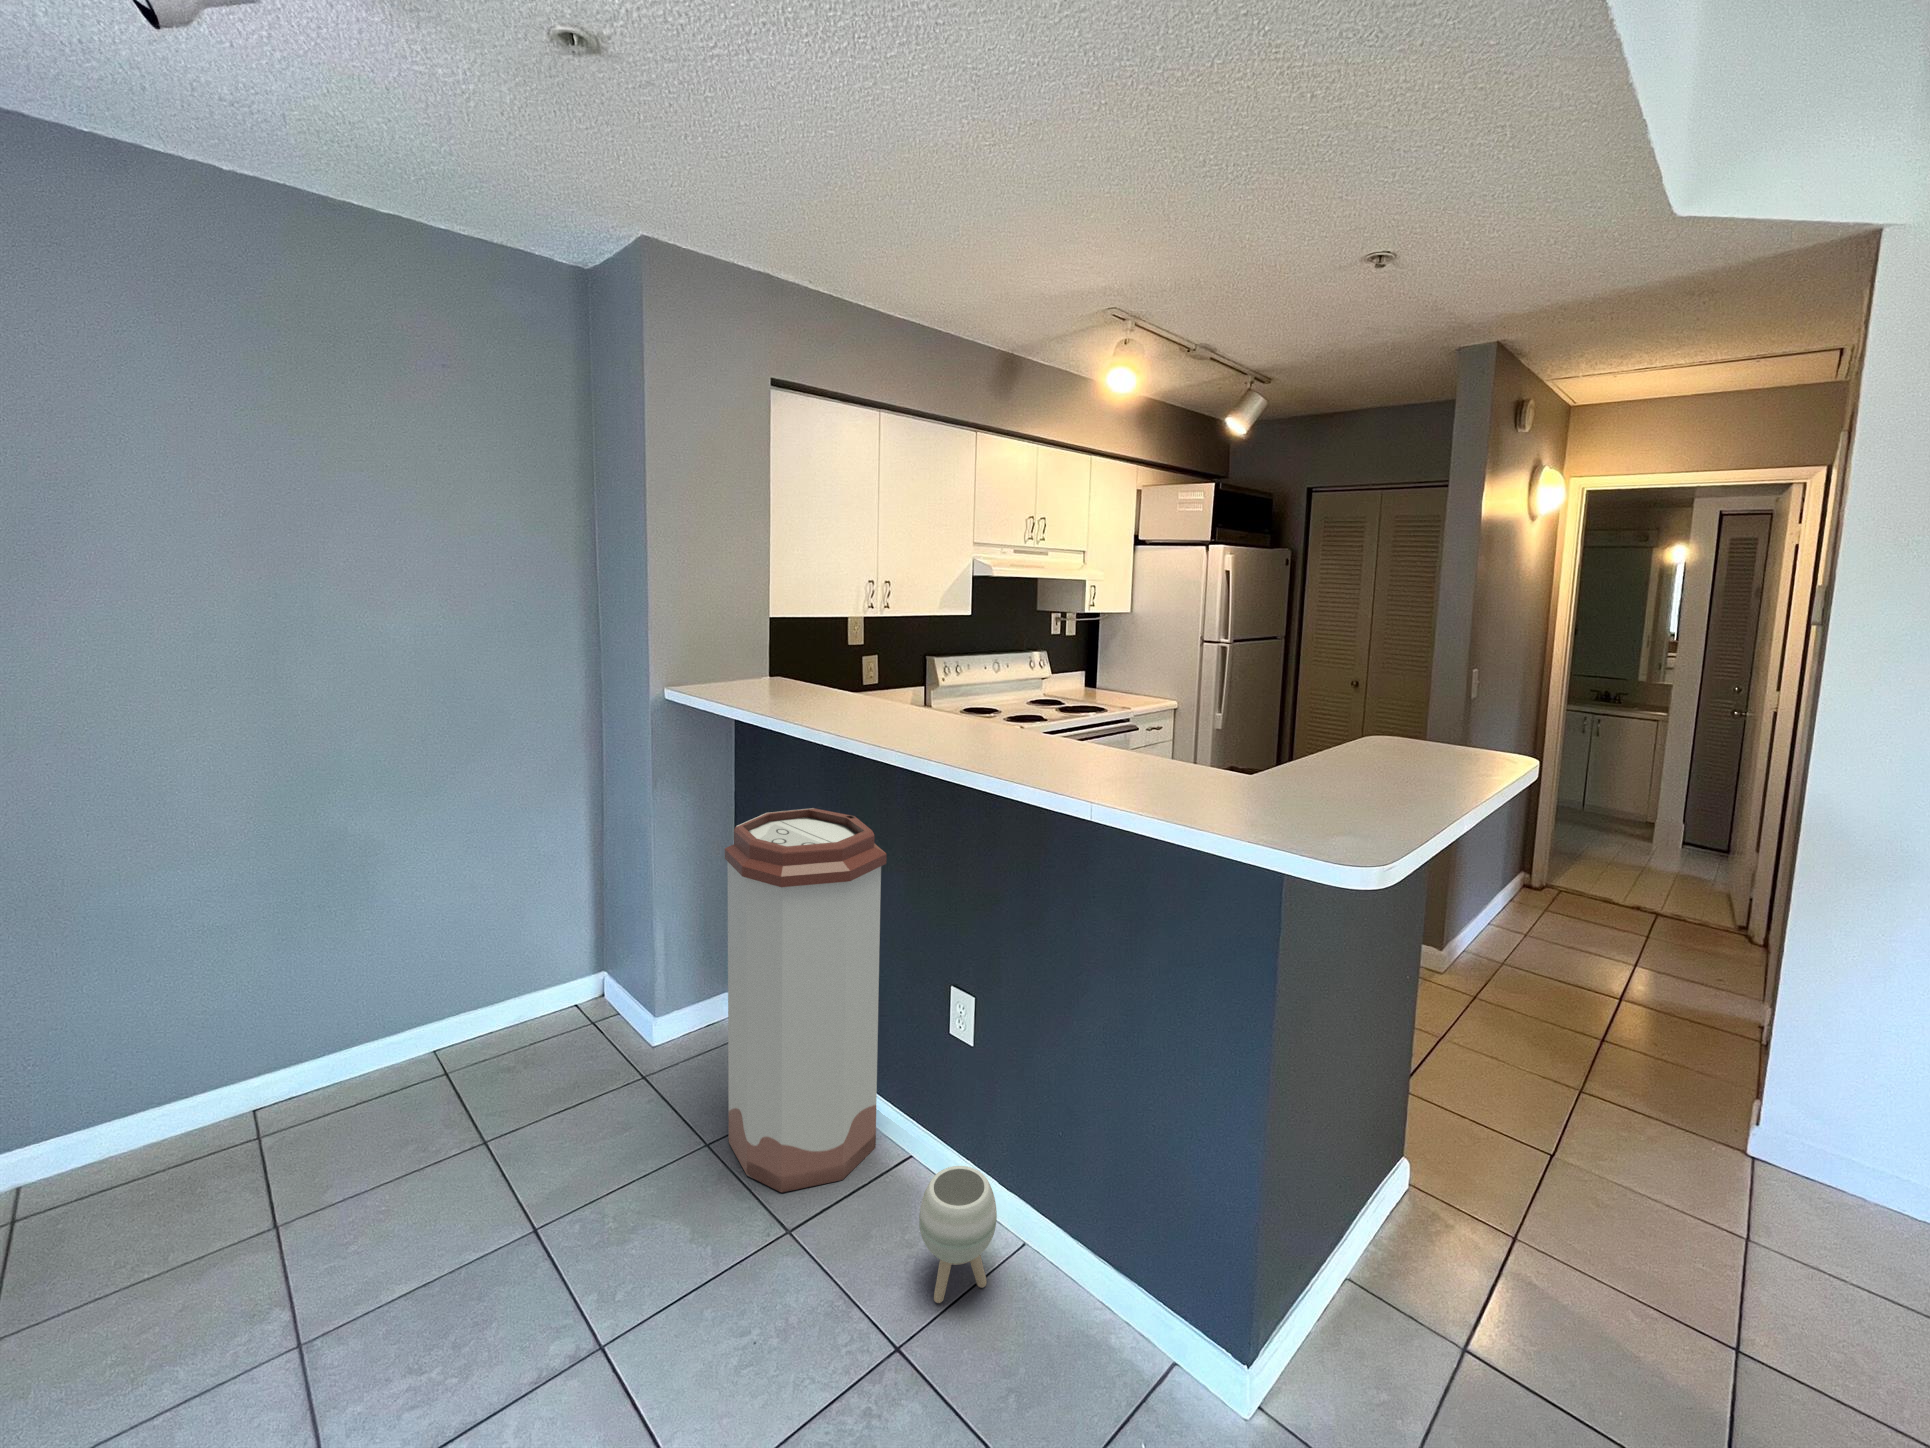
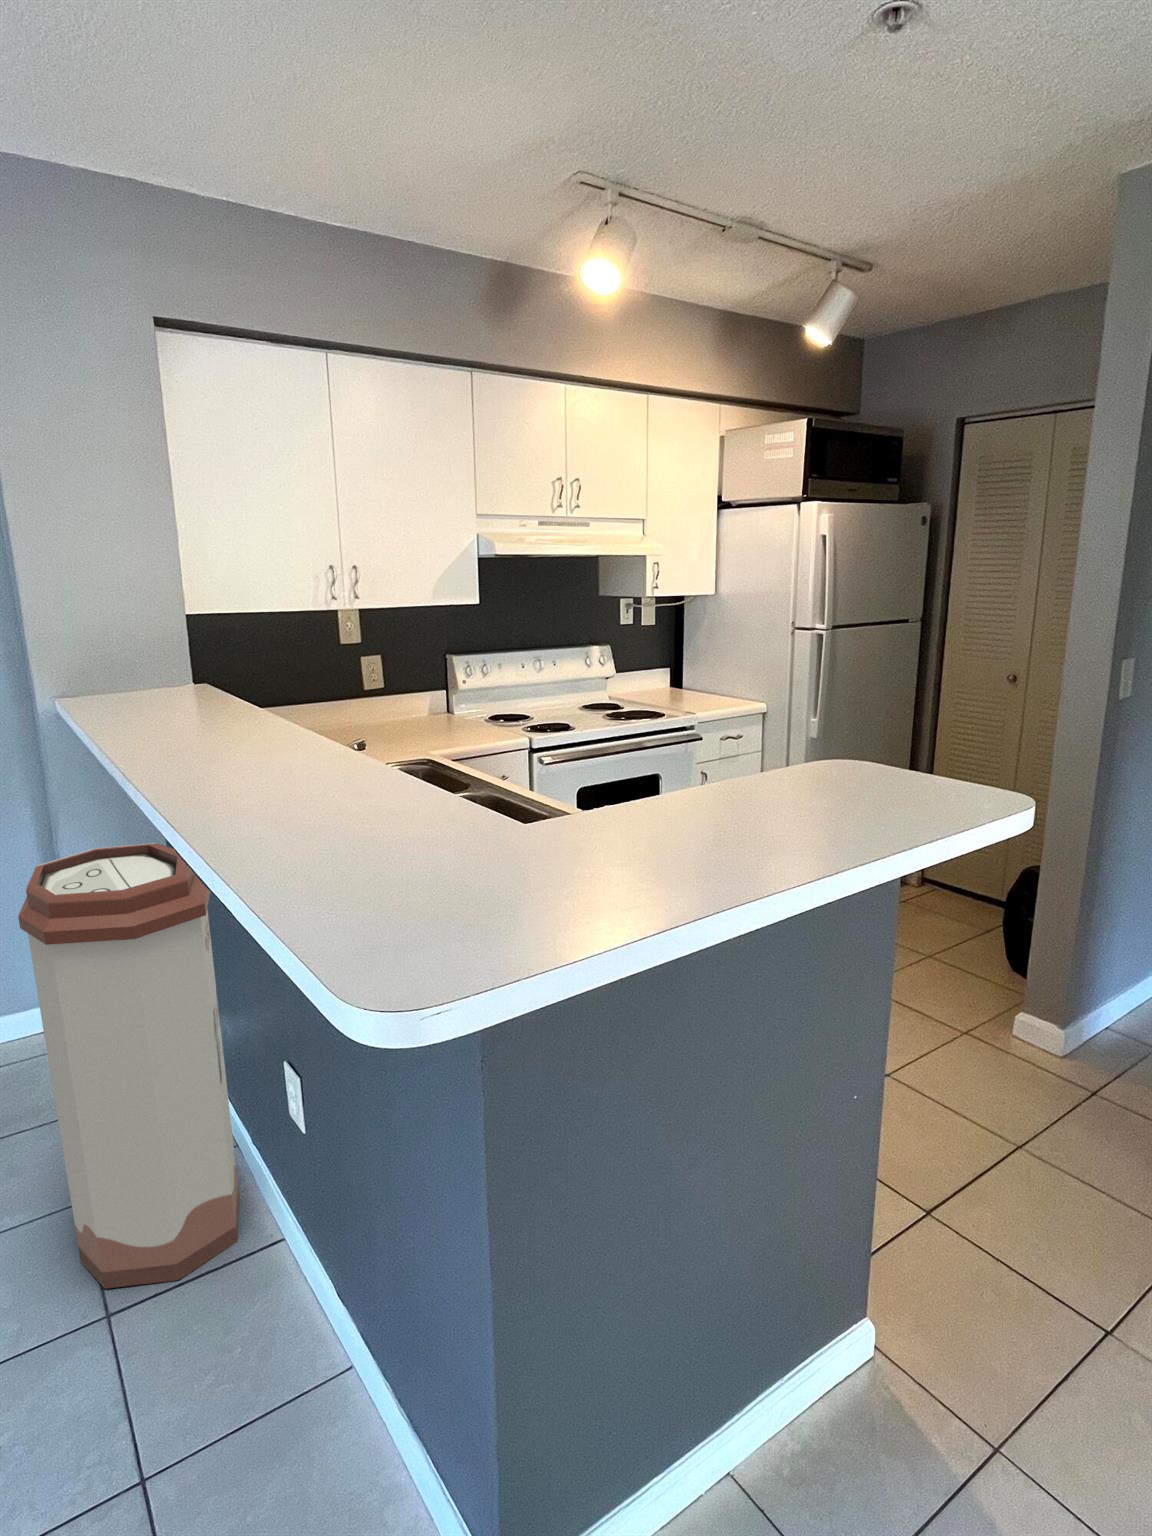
planter: present [919,1166,997,1303] -> none [169,1300,274,1465]

